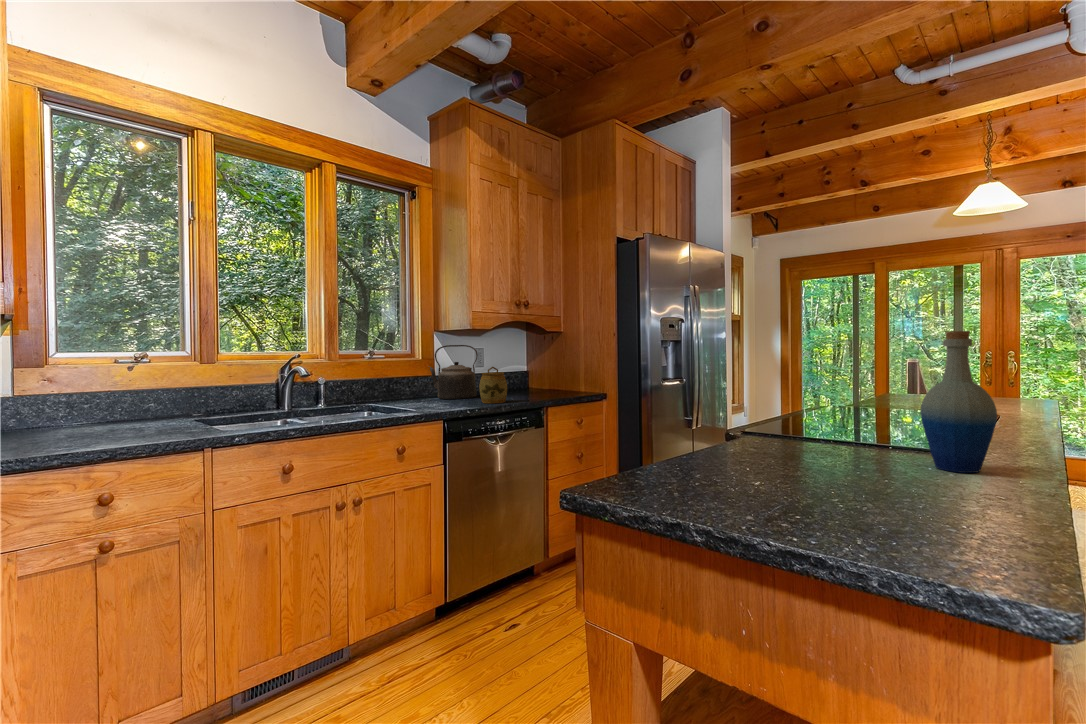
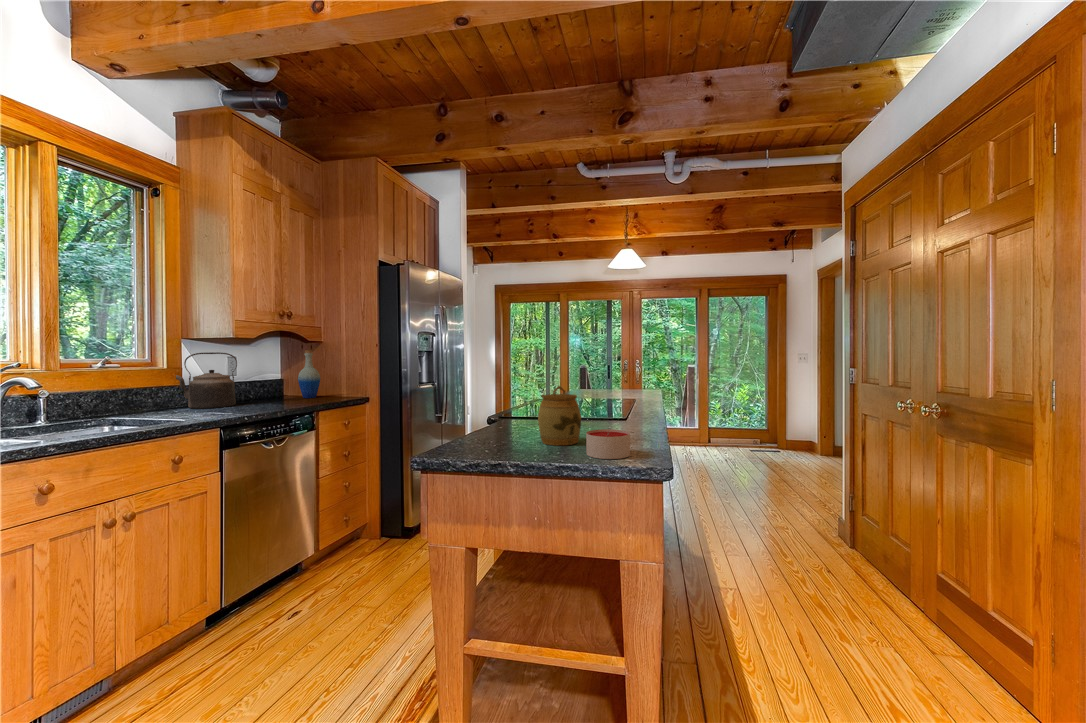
bottle: present [920,331,997,473] -> present [298,350,320,398]
jar: present [479,367,507,403] -> present [538,386,581,445]
candle: none [859,484,965,556] -> present [586,429,630,459]

